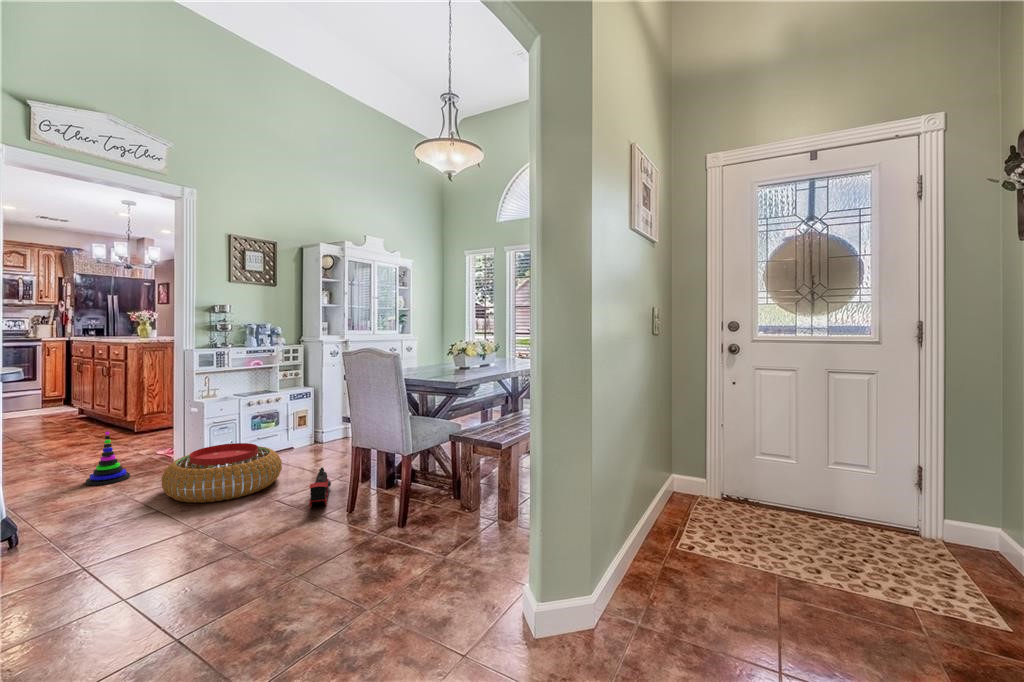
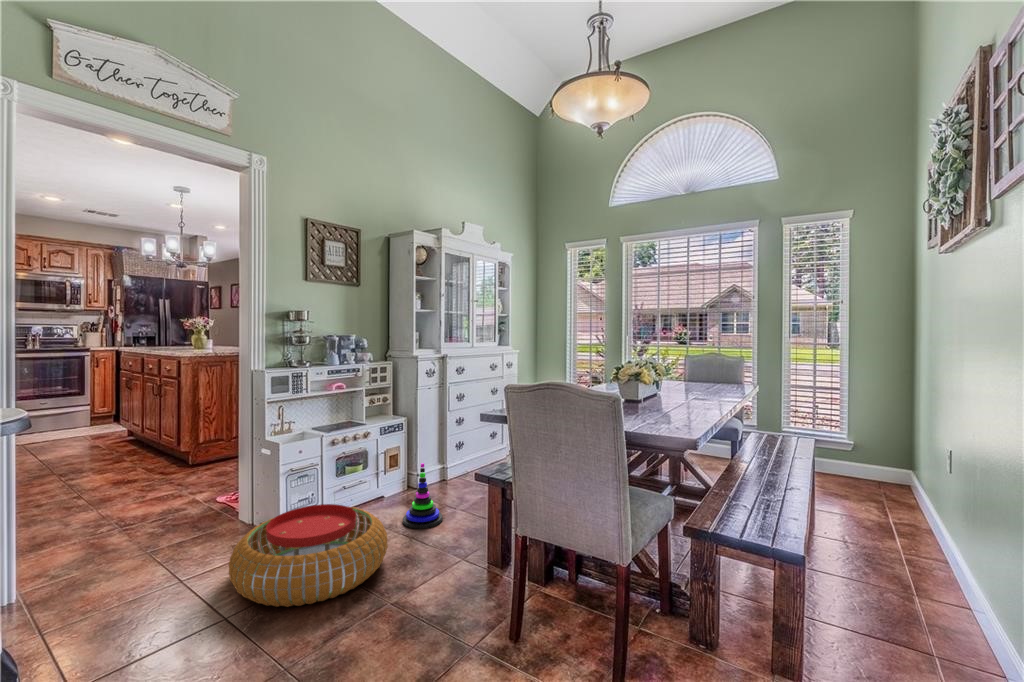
stacking toy: present [86,432,130,486] -> present [403,463,443,529]
toy train: present [309,467,331,507] -> none [439,550,476,629]

